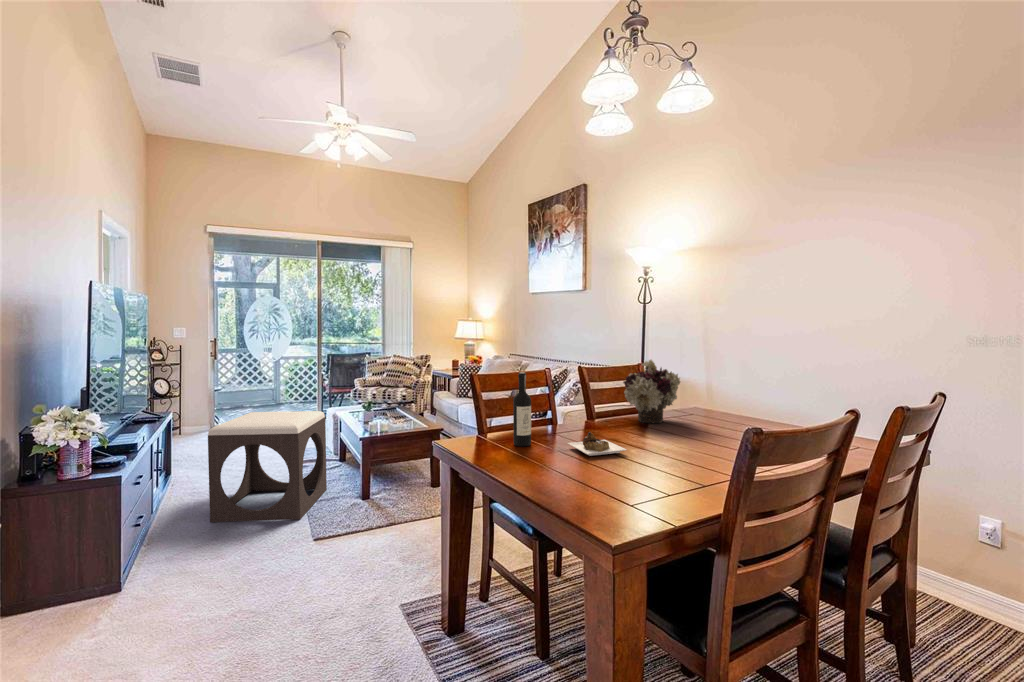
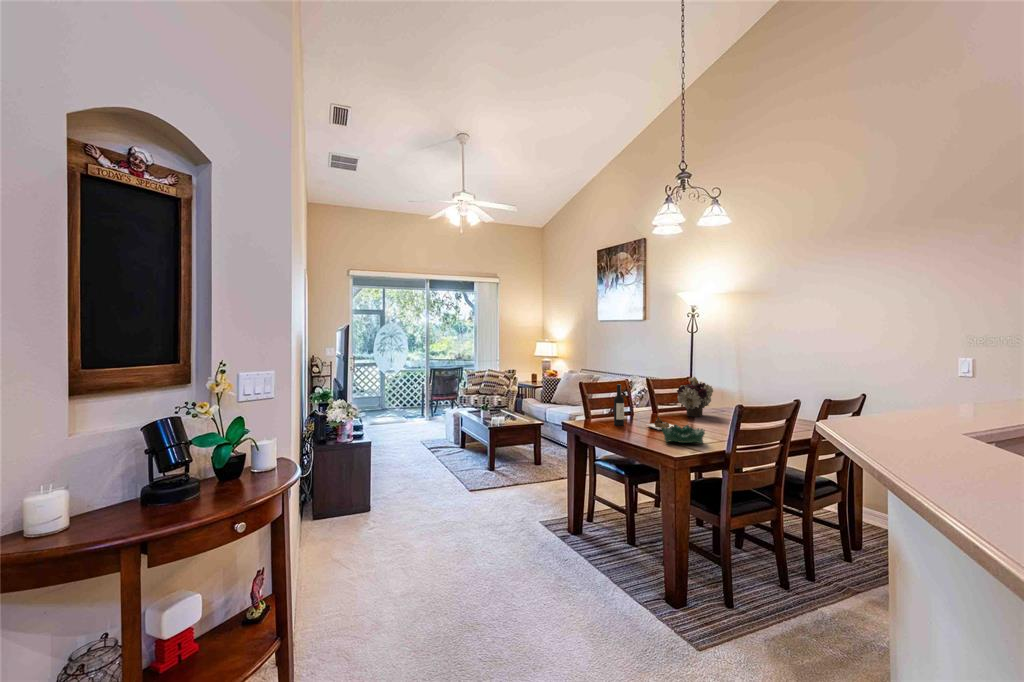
footstool: present [208,411,327,522] -> none [399,410,463,481]
decorative bowl: none [590,450,679,501] -> present [662,424,705,444]

